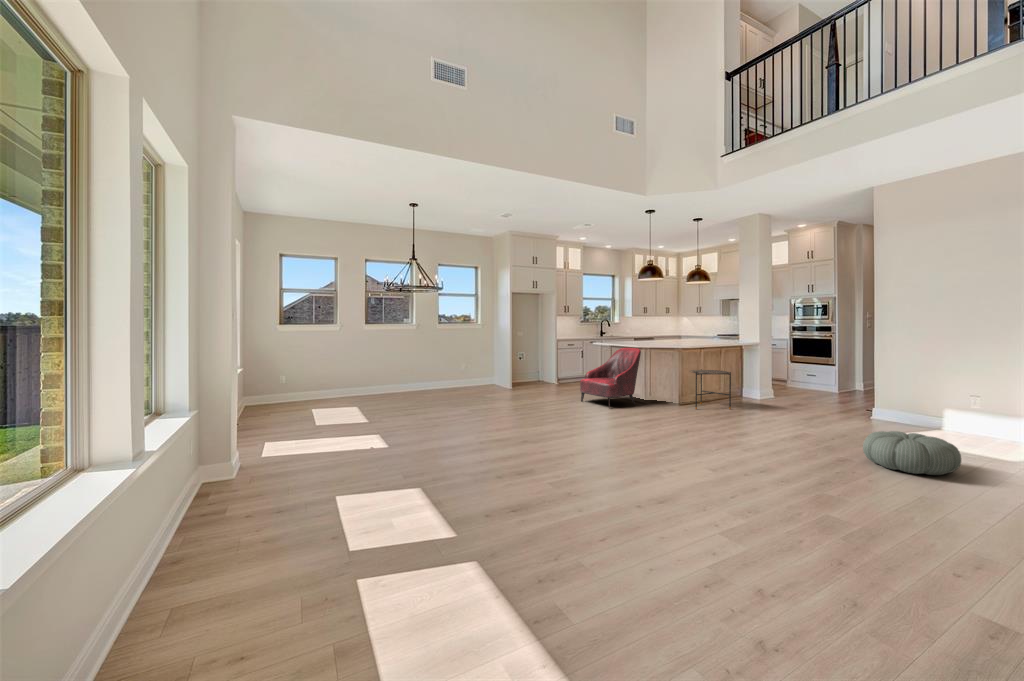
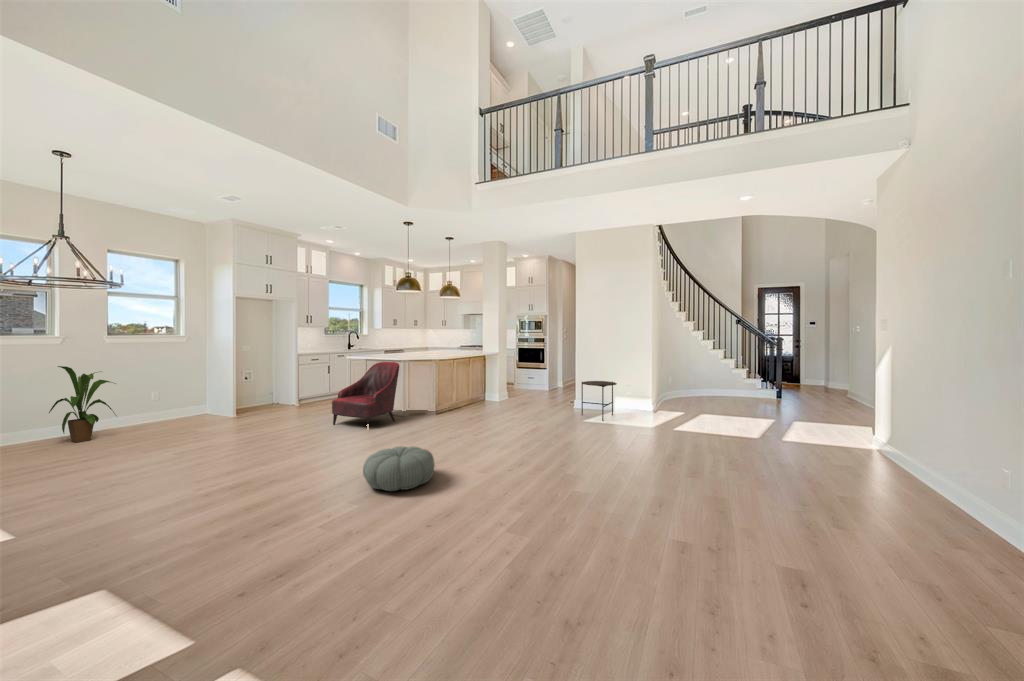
house plant: none [412,344,444,395] -> present [49,366,116,442]
side table: present [690,369,731,409] -> present [582,381,617,421]
pouf: present [863,431,961,475] -> present [363,446,435,491]

